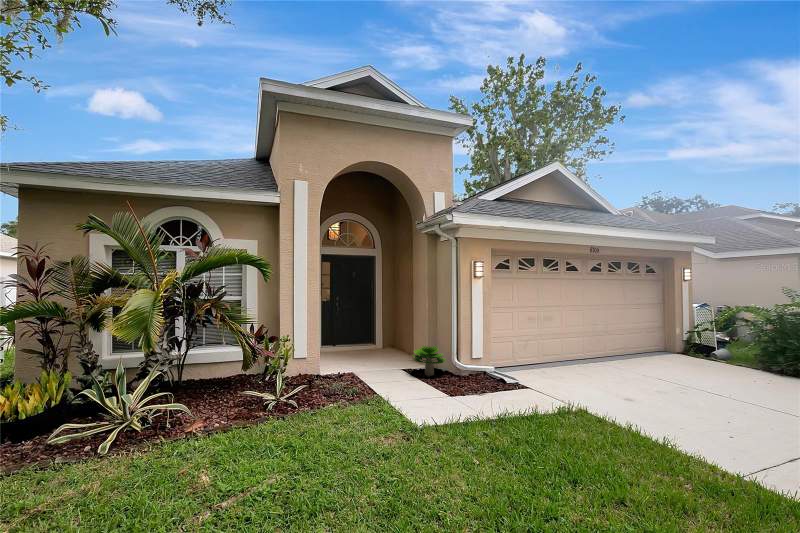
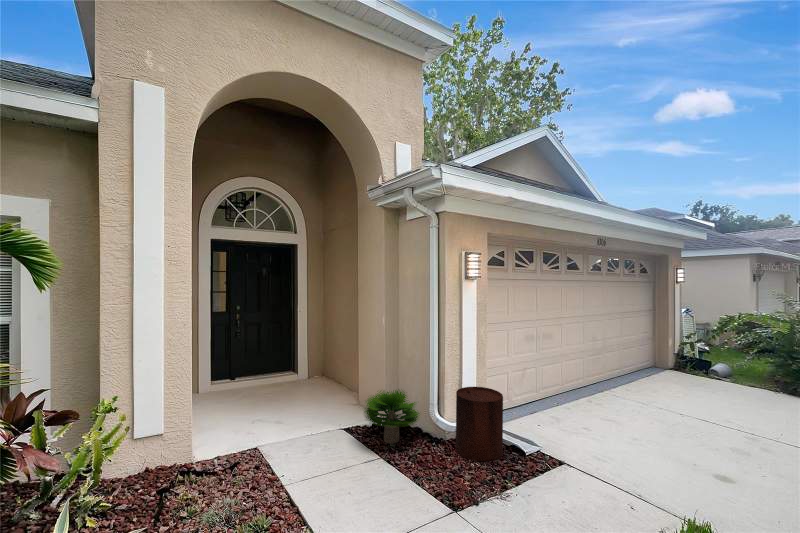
trash can: none [467,345,495,385] -> present [456,387,503,461]

